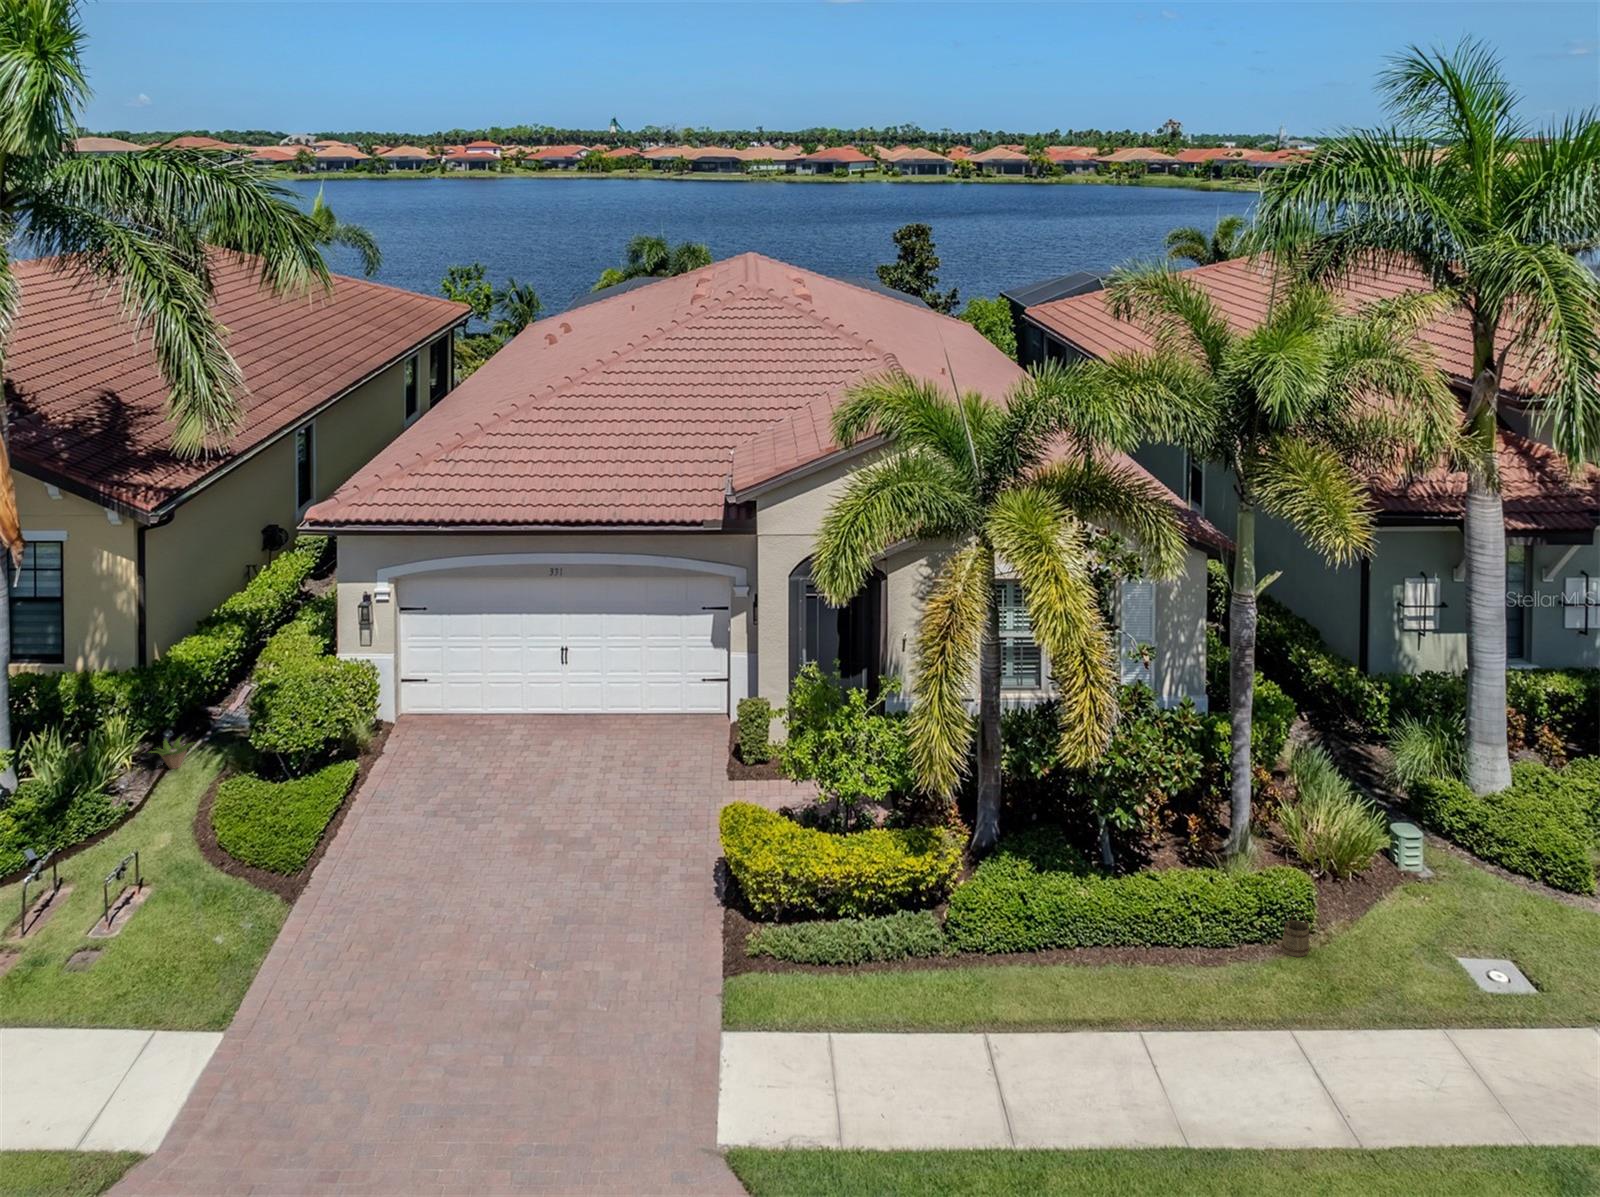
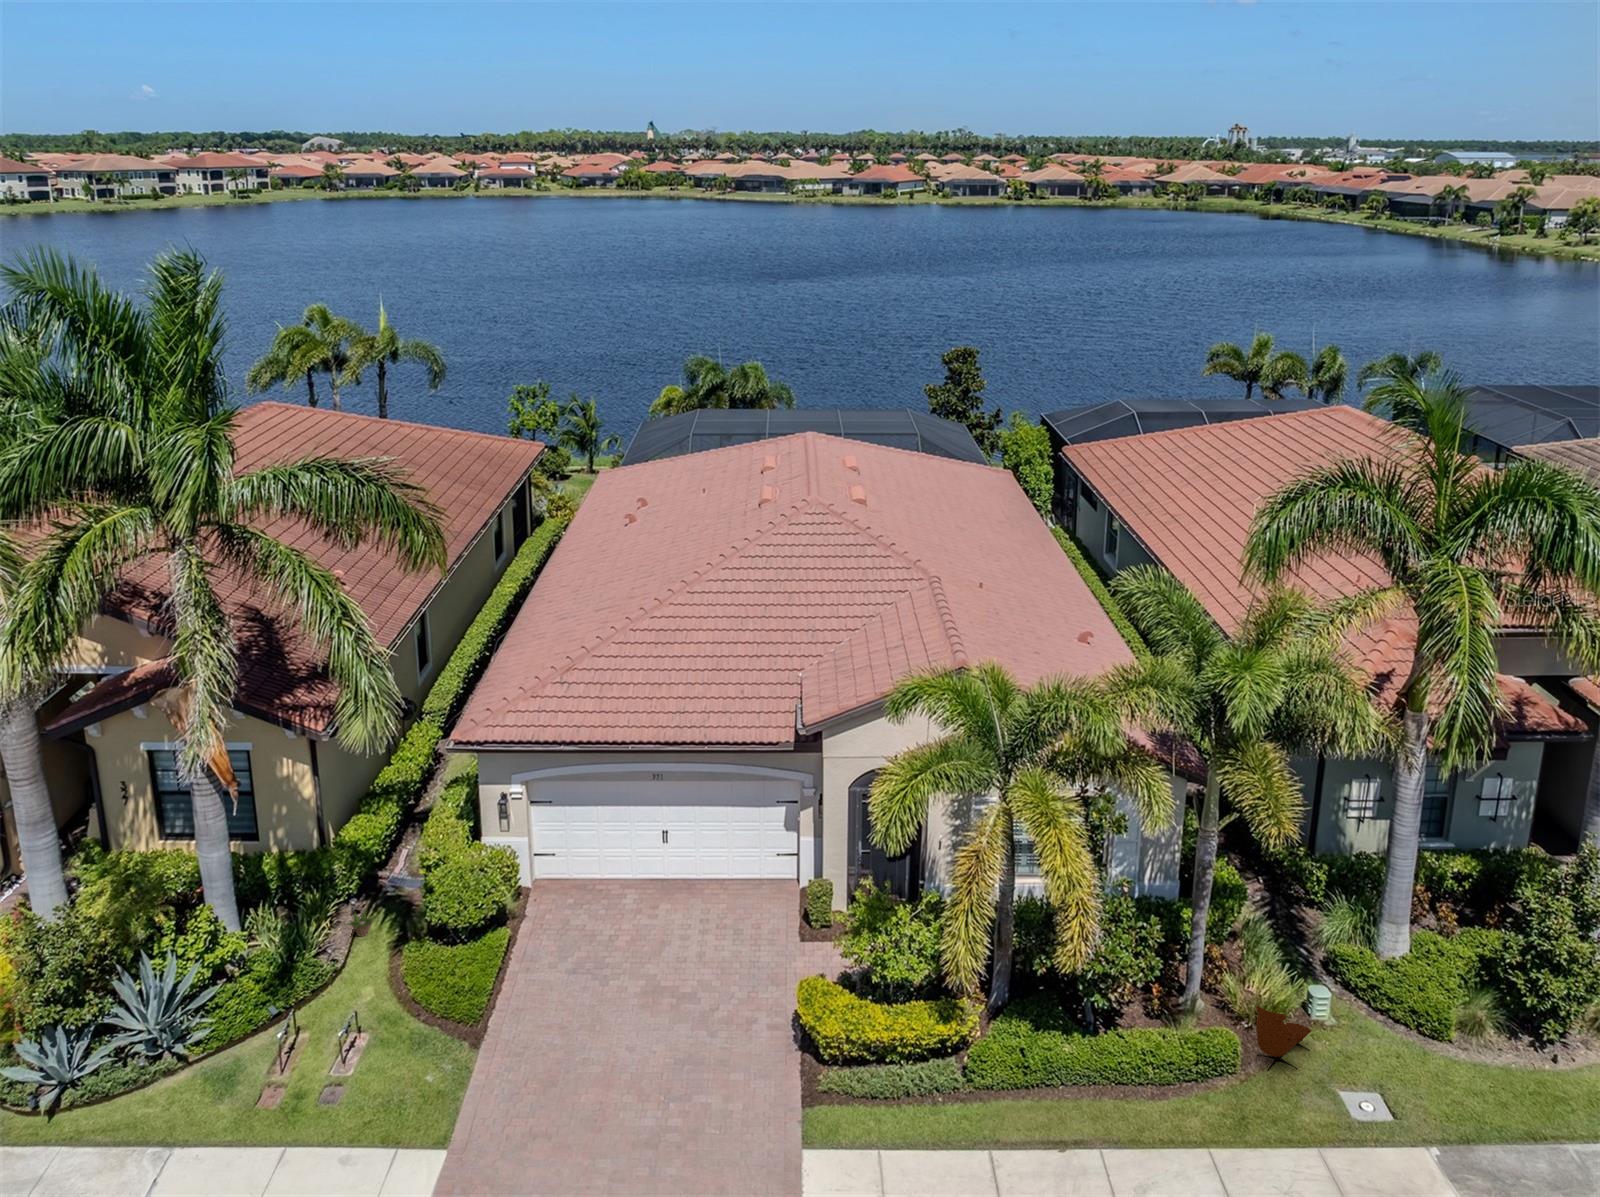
lounge chair: none [1334,838,1404,928] -> present [1256,1006,1311,1072]
bucket: present [1281,912,1309,957] -> none [1212,1062,1232,1095]

